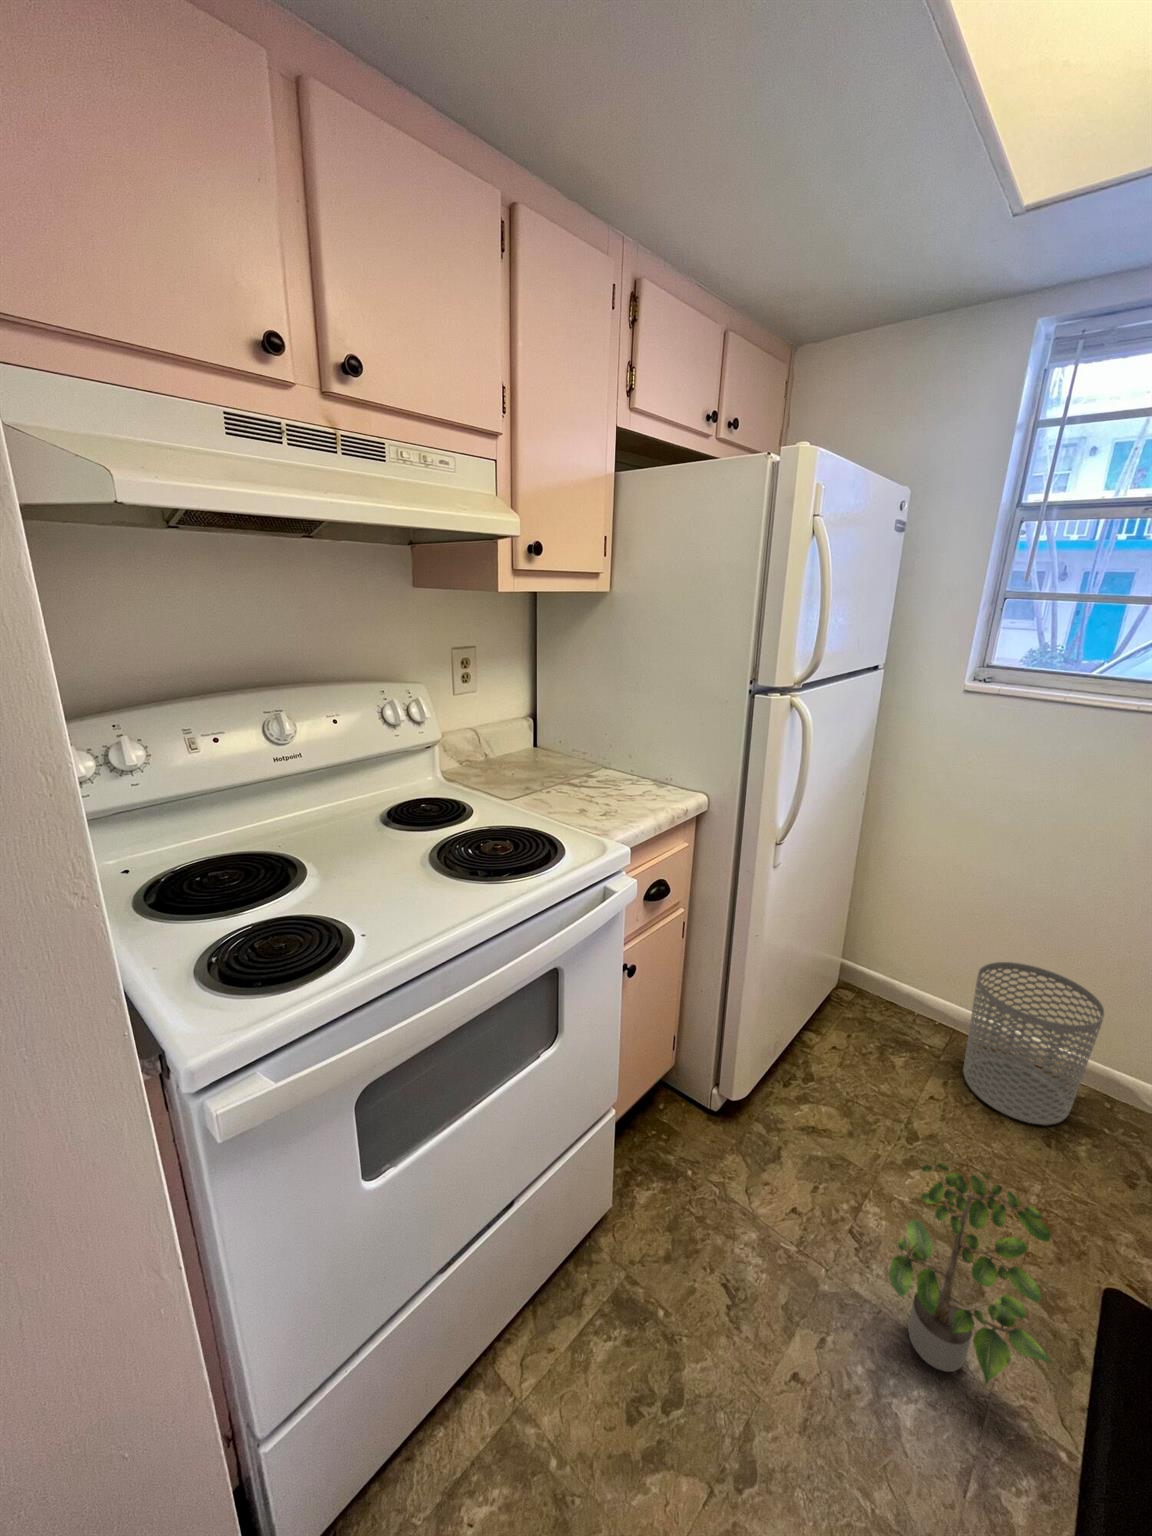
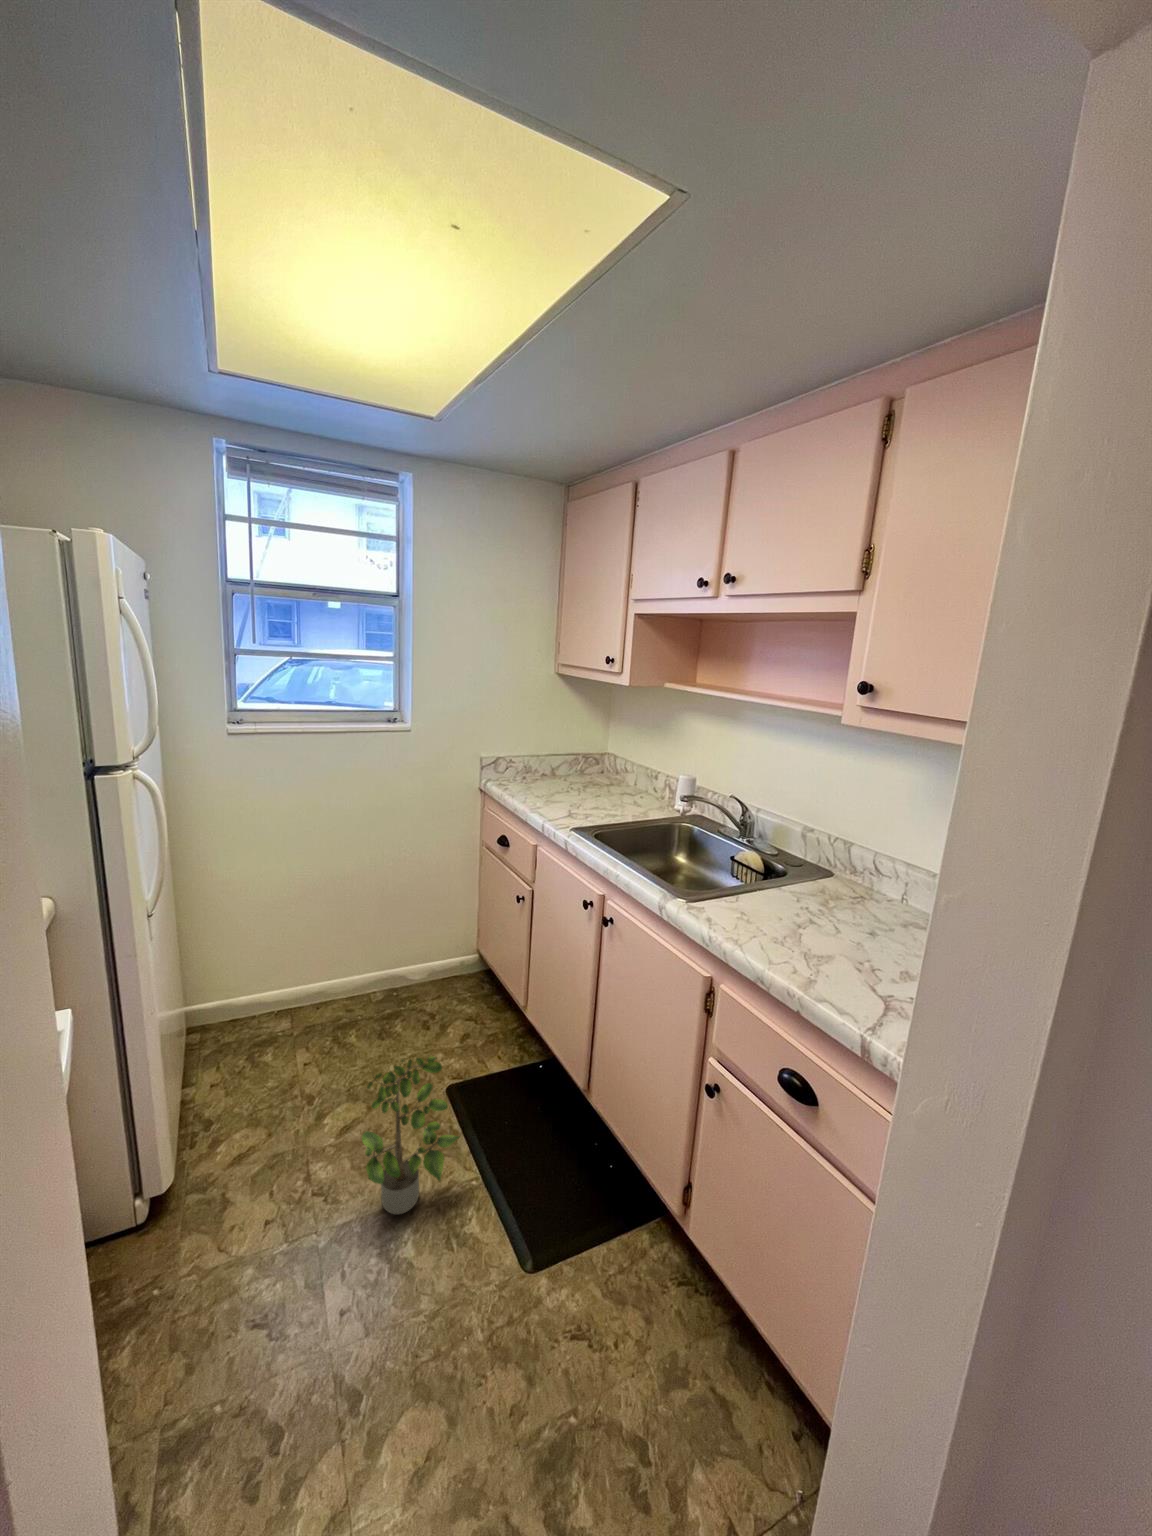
waste bin: present [963,962,1104,1125] -> none [304,926,385,1042]

